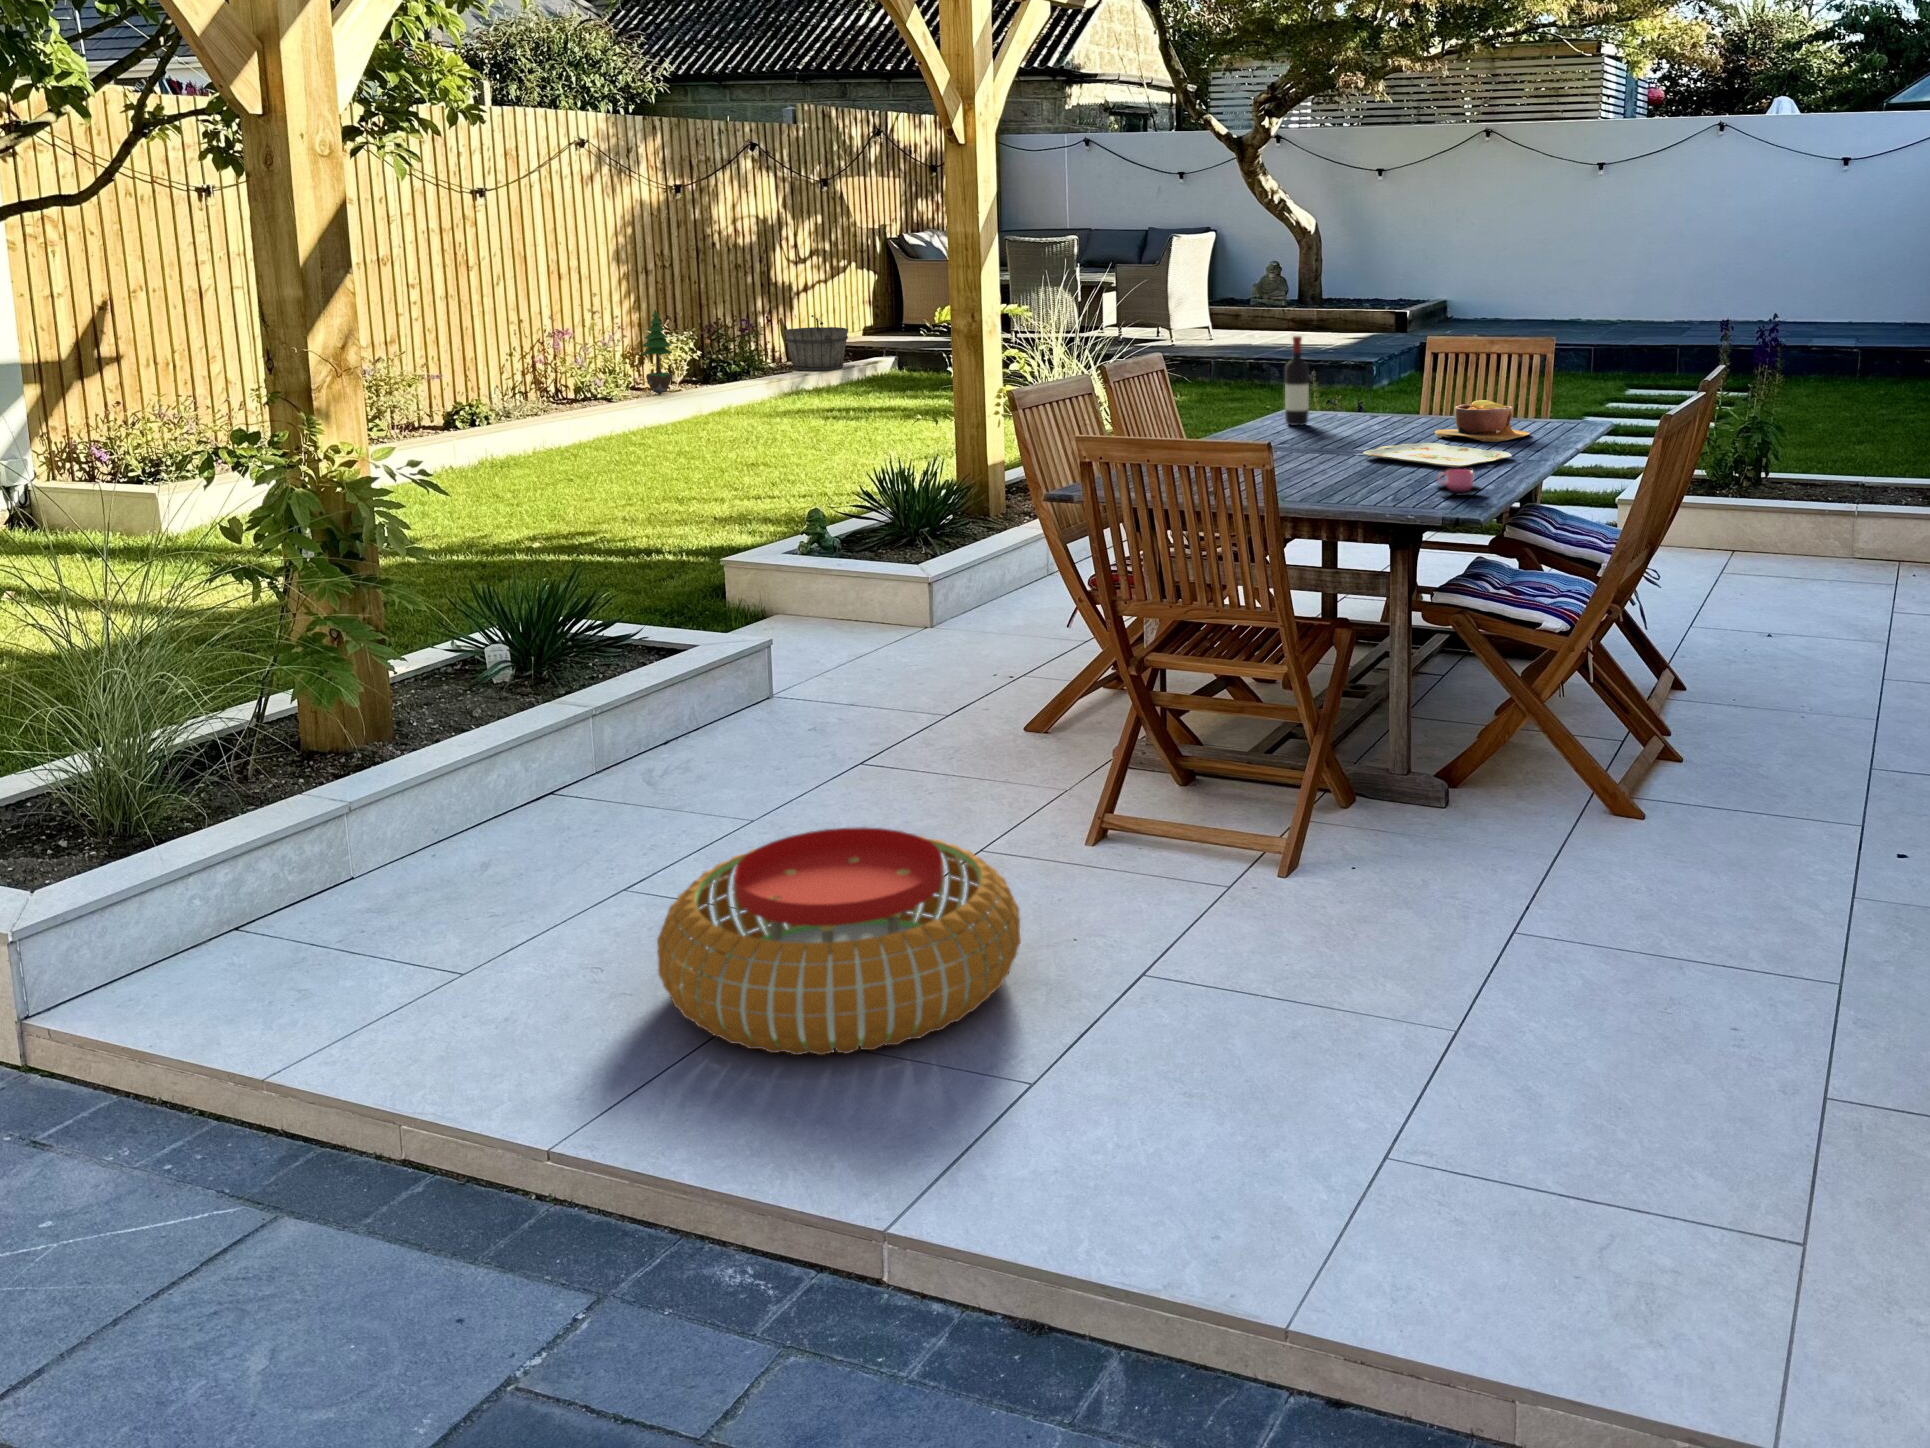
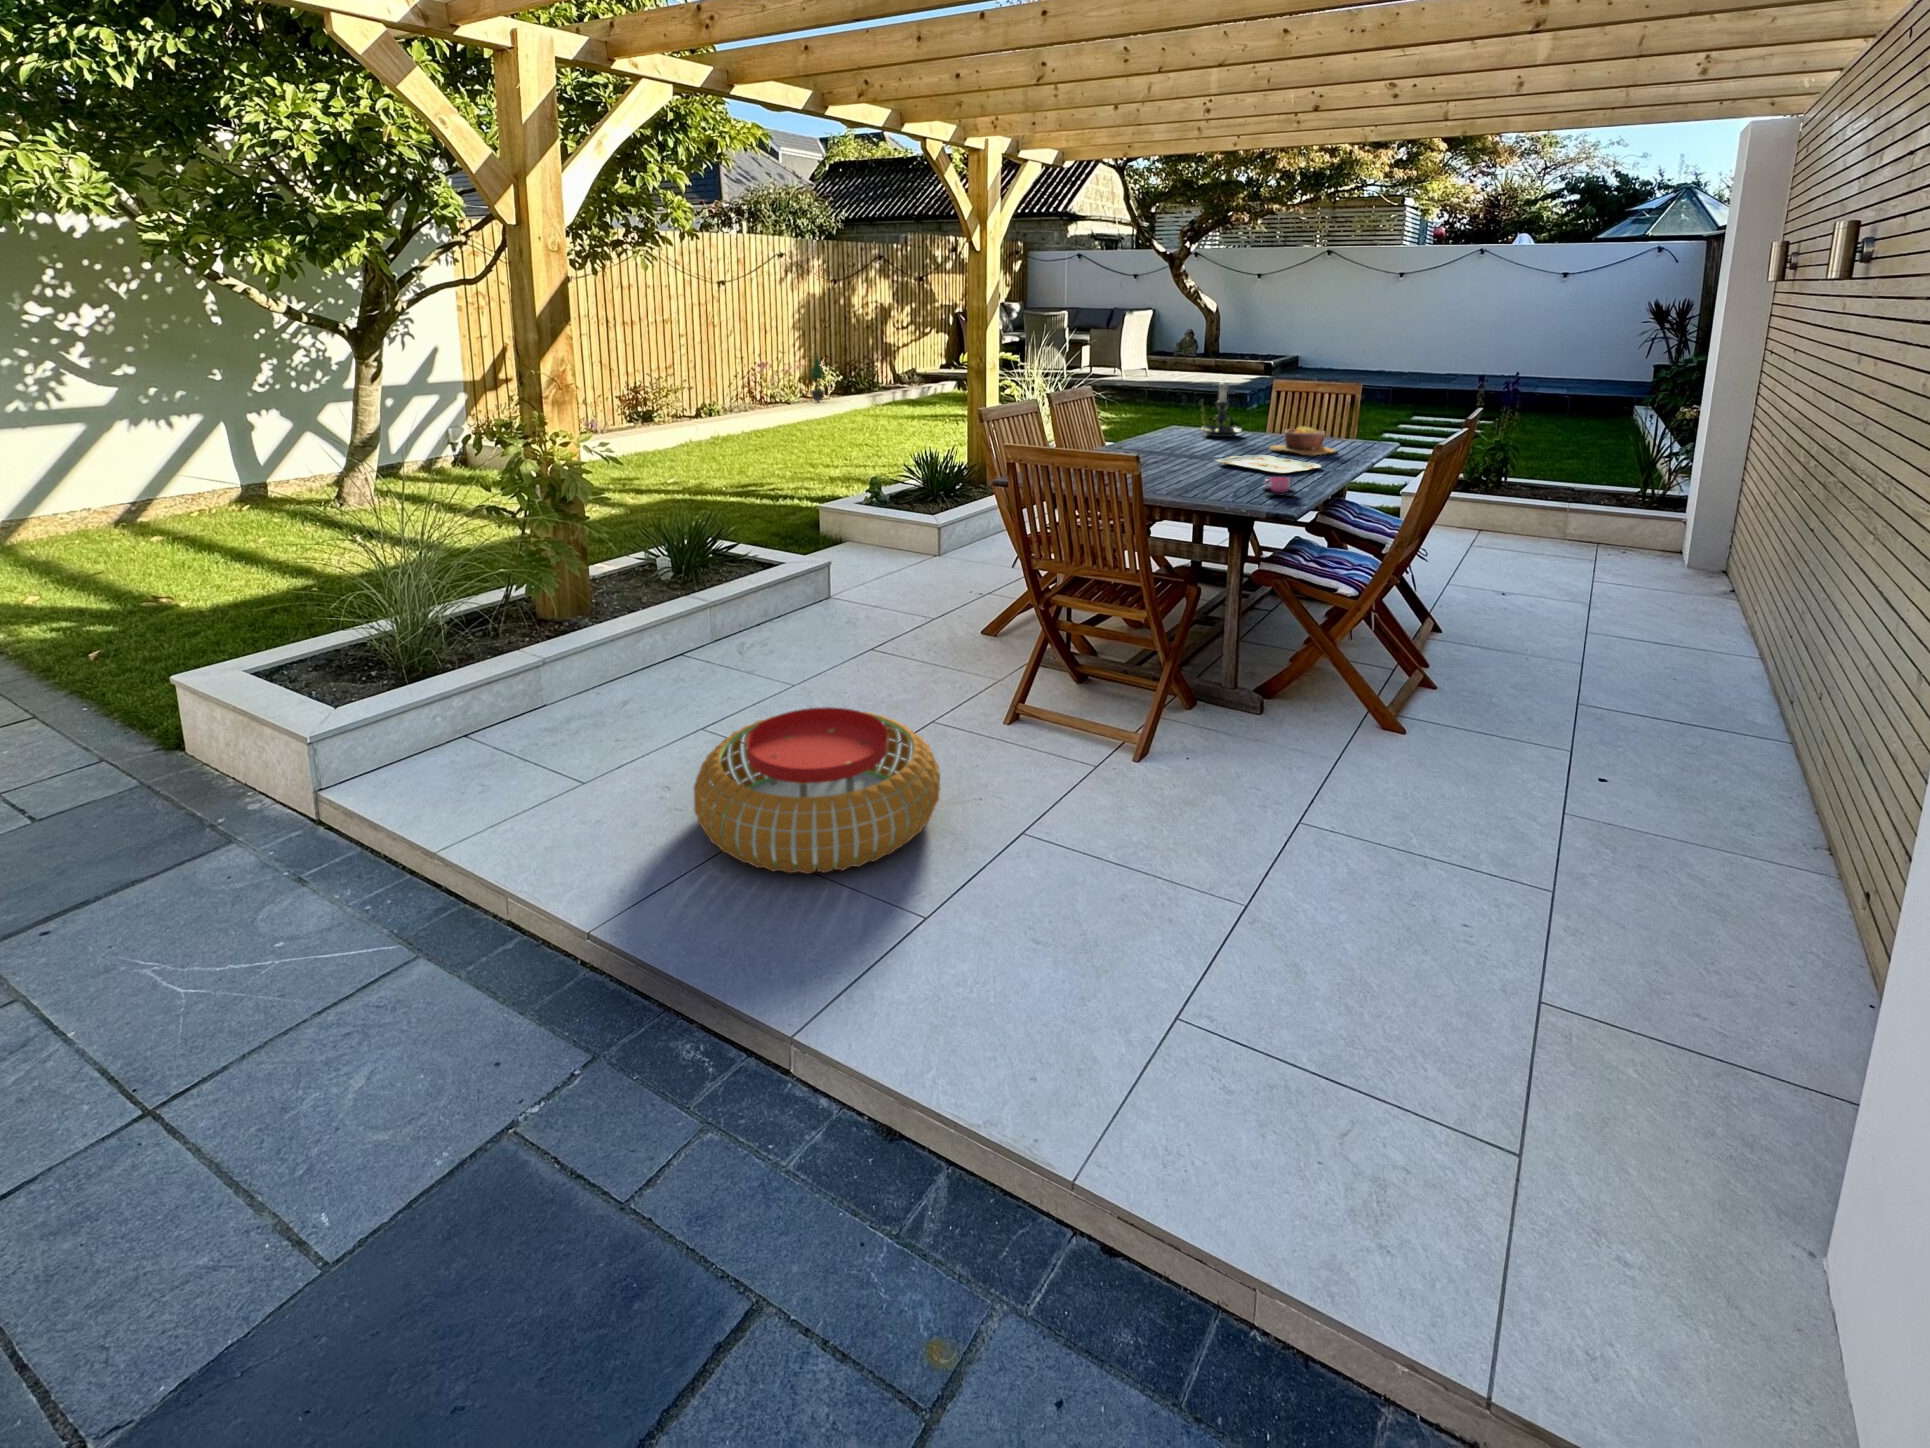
wooden bucket: present [785,315,848,371] -> none [893,358,929,391]
candle holder: none [1329,332,1392,421] -> present [1201,382,1241,437]
wine bottle: present [1285,336,1309,425] -> none [1170,379,1187,439]

